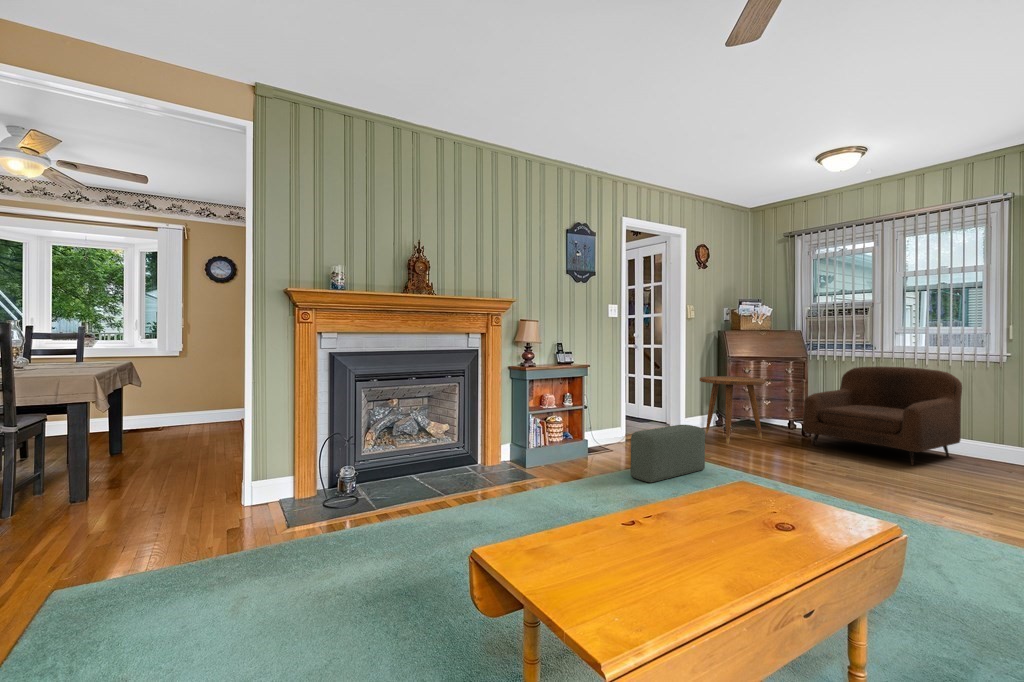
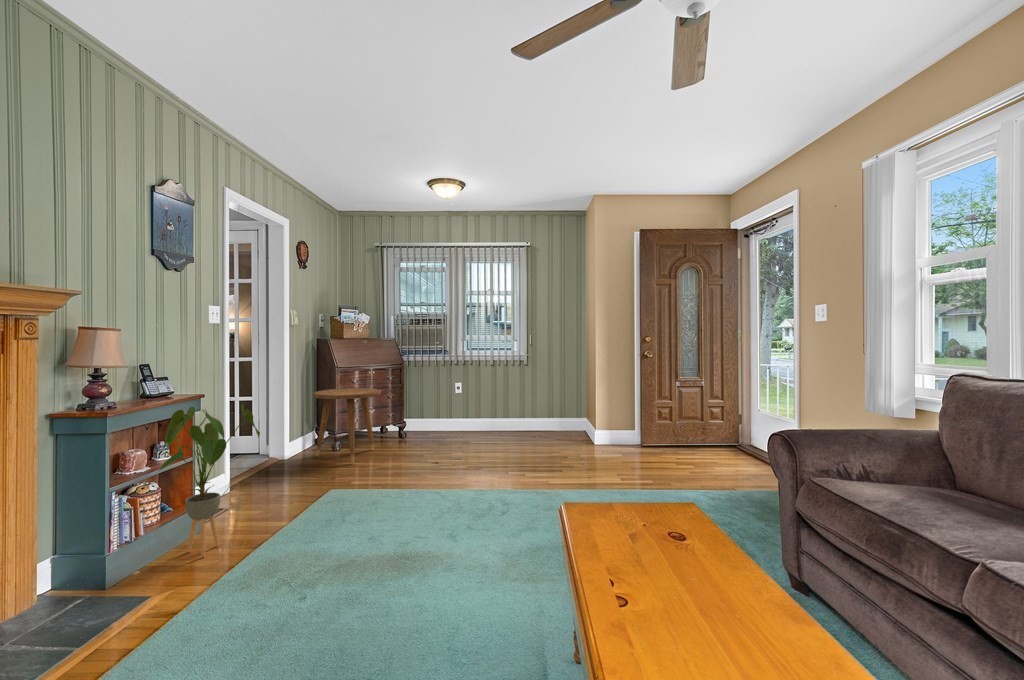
armchair: present [803,366,962,465] -> none [411,369,506,447]
house plant: none [551,371,613,468] -> present [159,405,260,557]
pouf: present [631,425,705,482] -> none [303,453,368,539]

